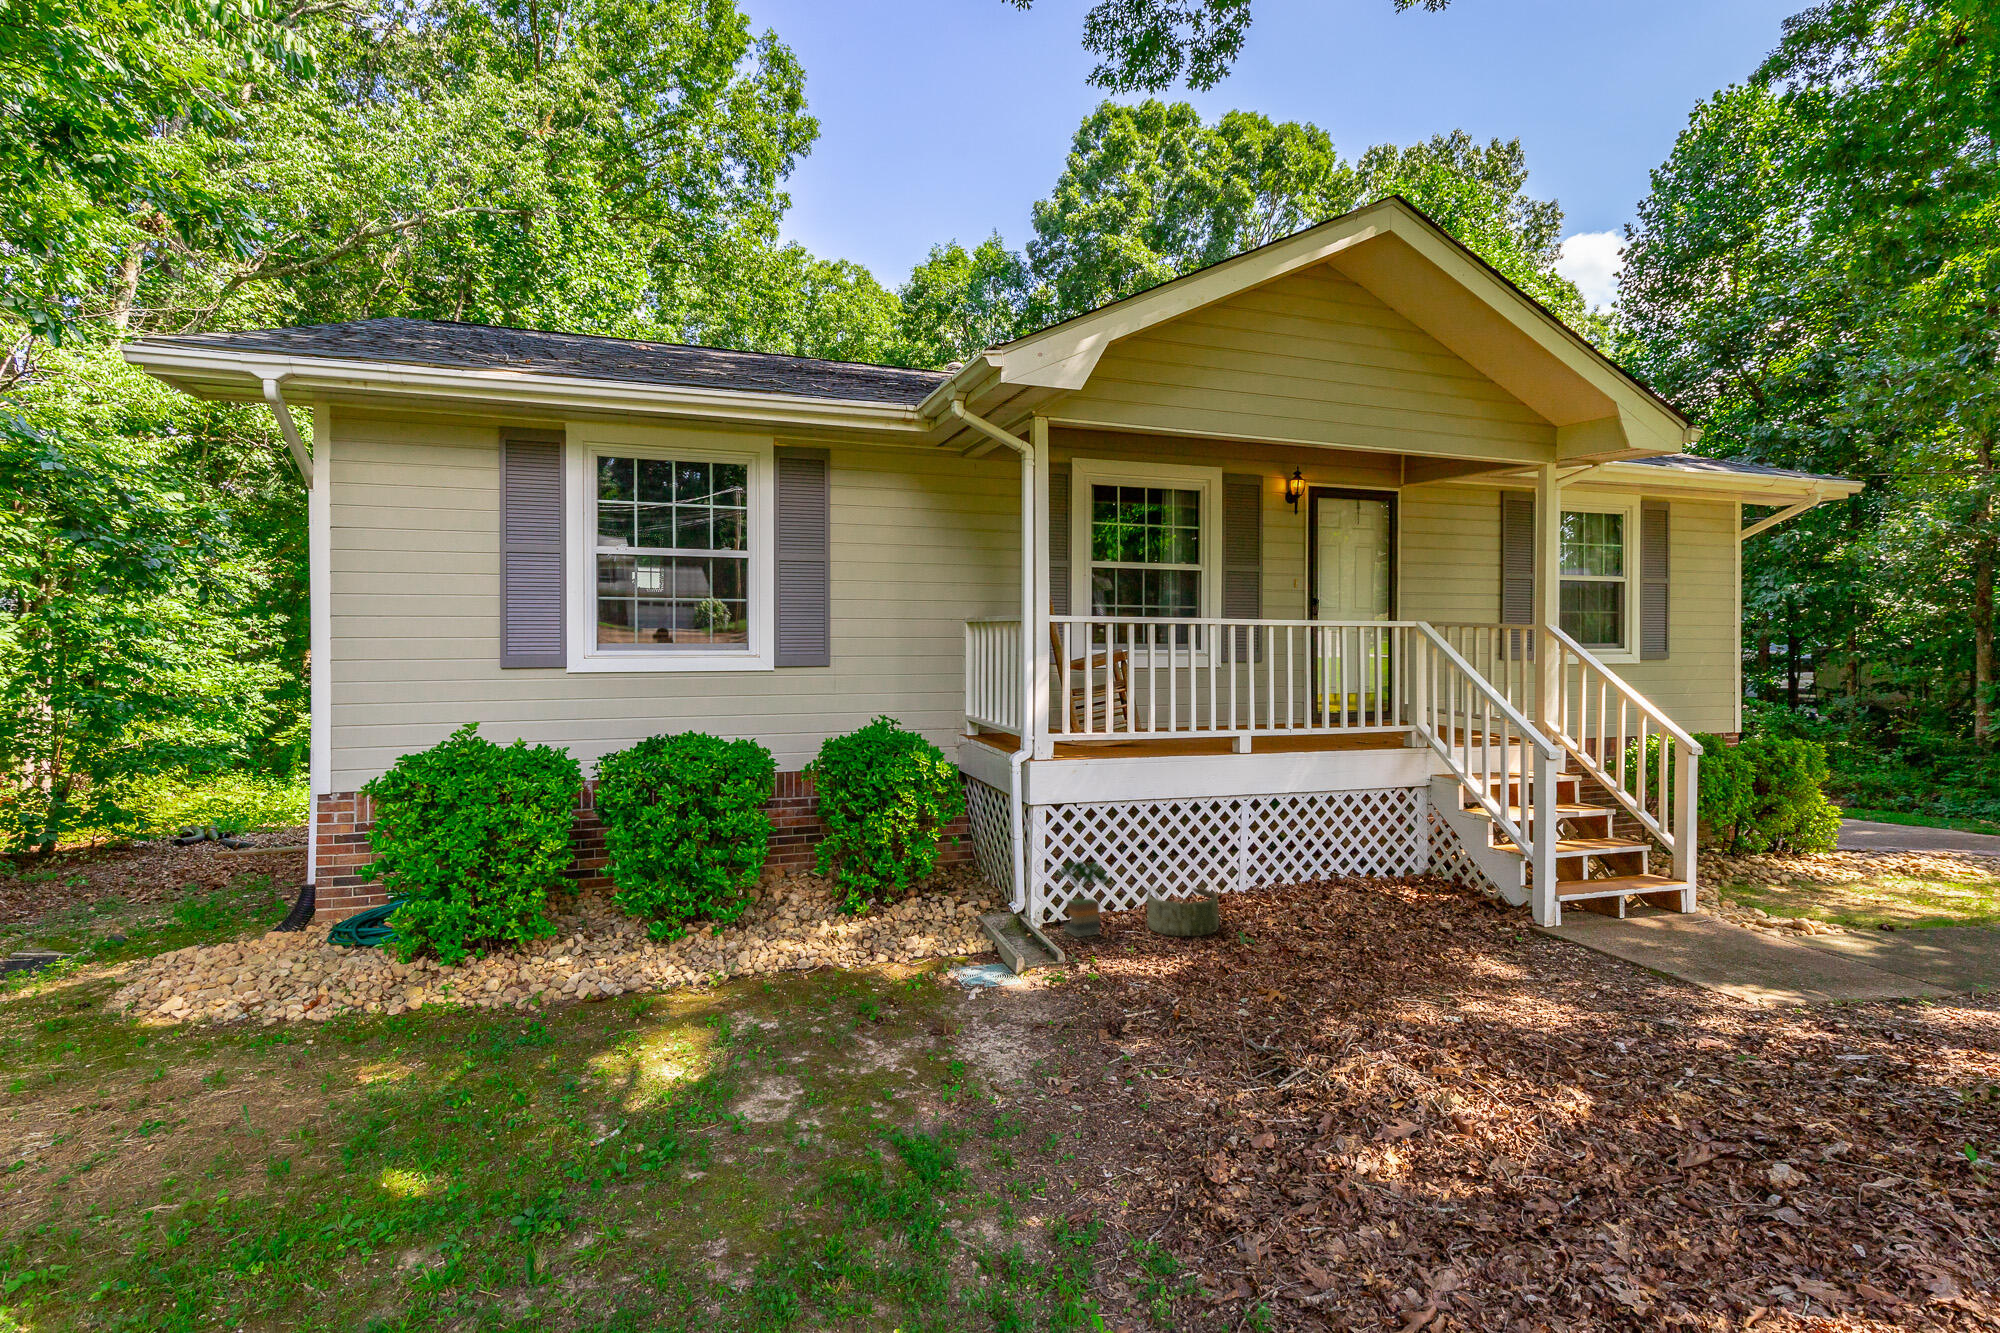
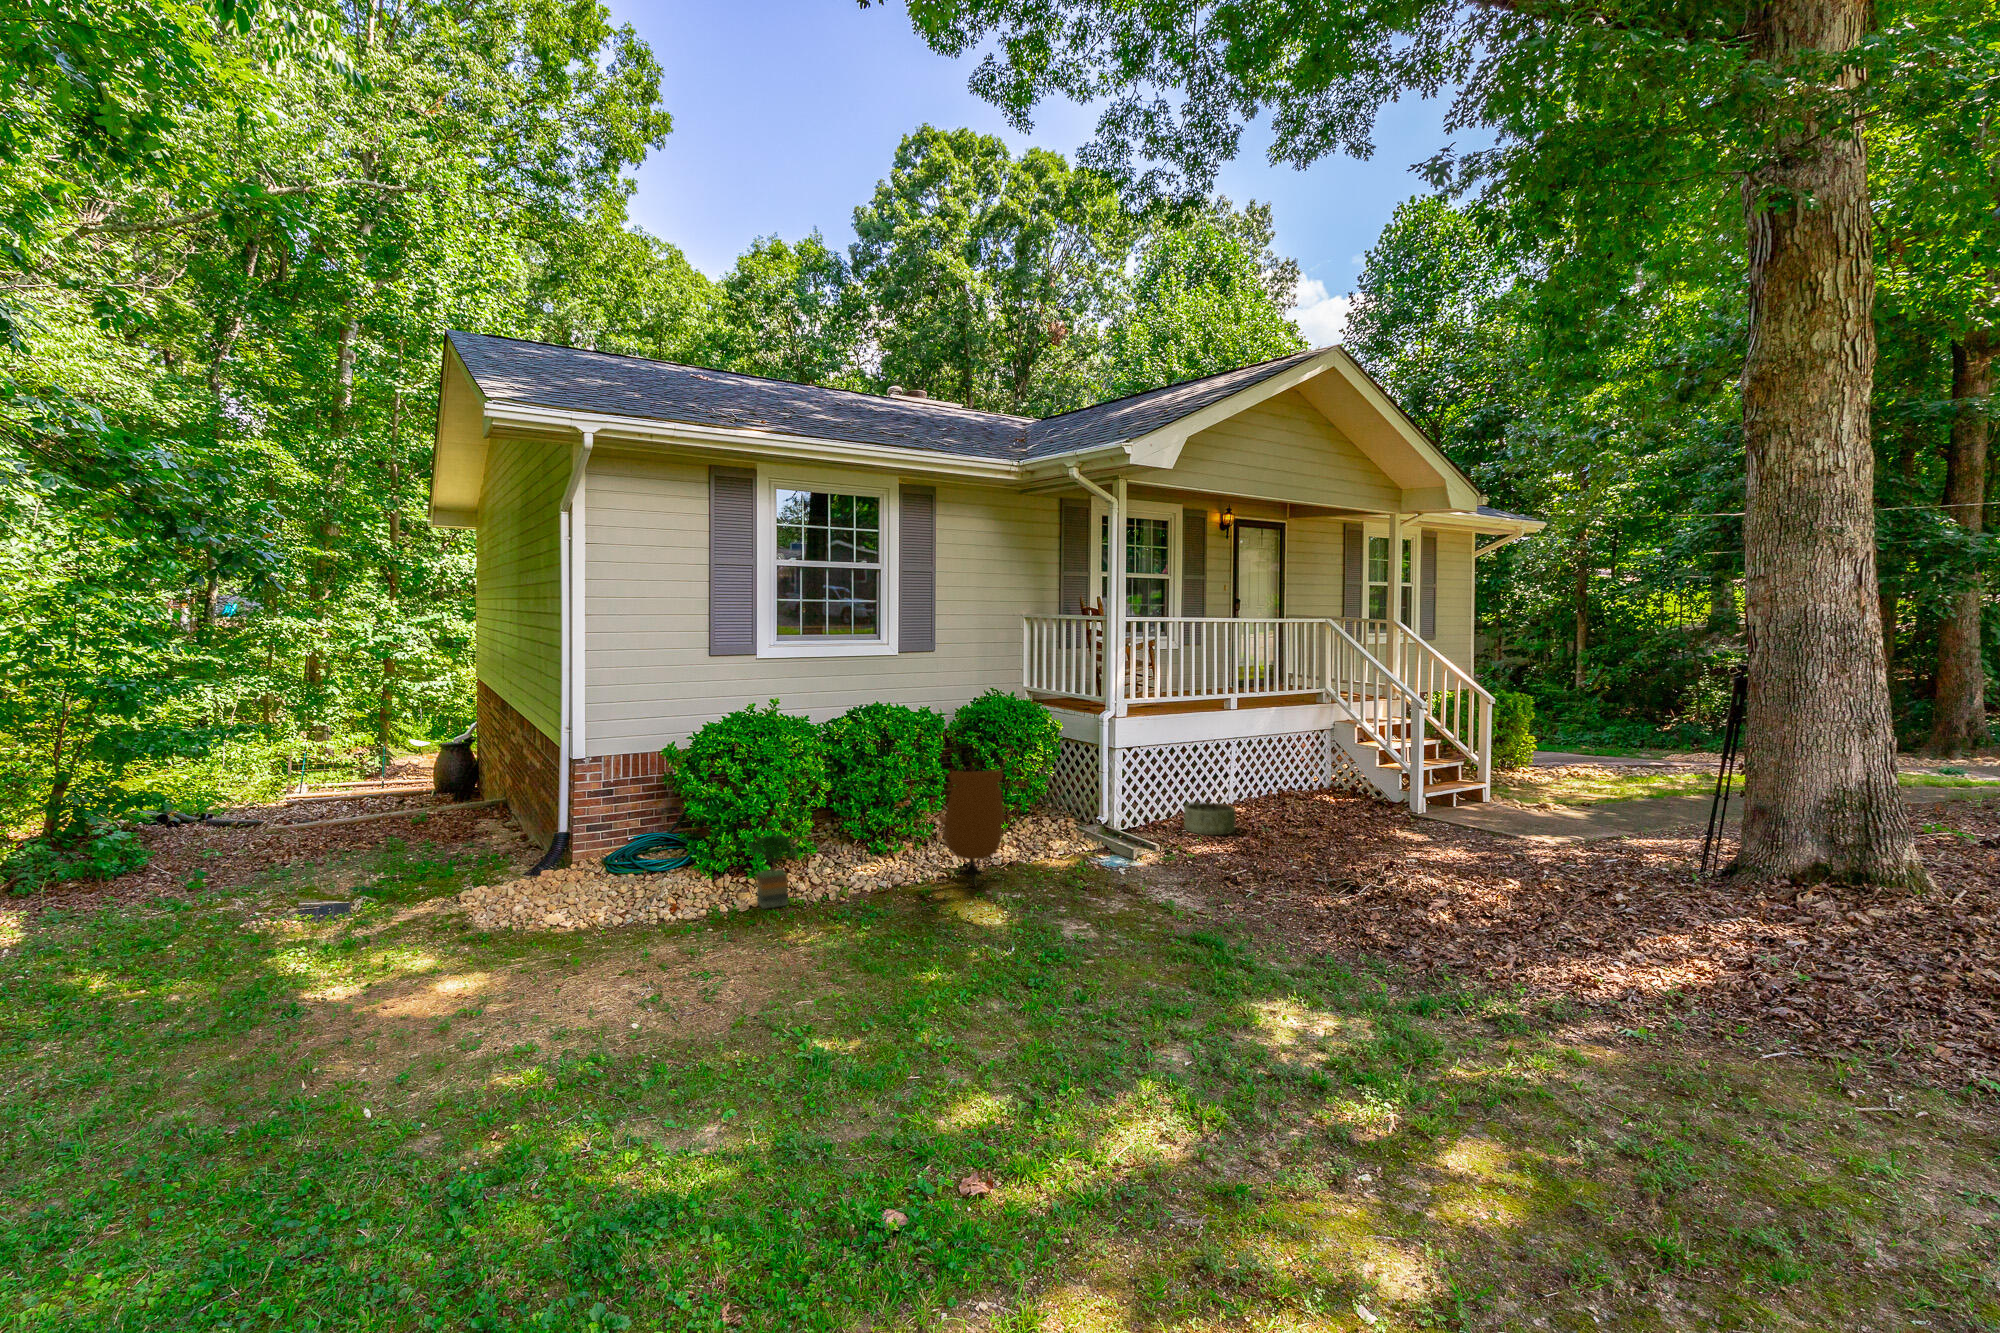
lounge chair: none [701,832,823,991] -> present [937,770,1006,889]
potted tree: present [1058,860,1109,937] -> present [749,835,798,909]

